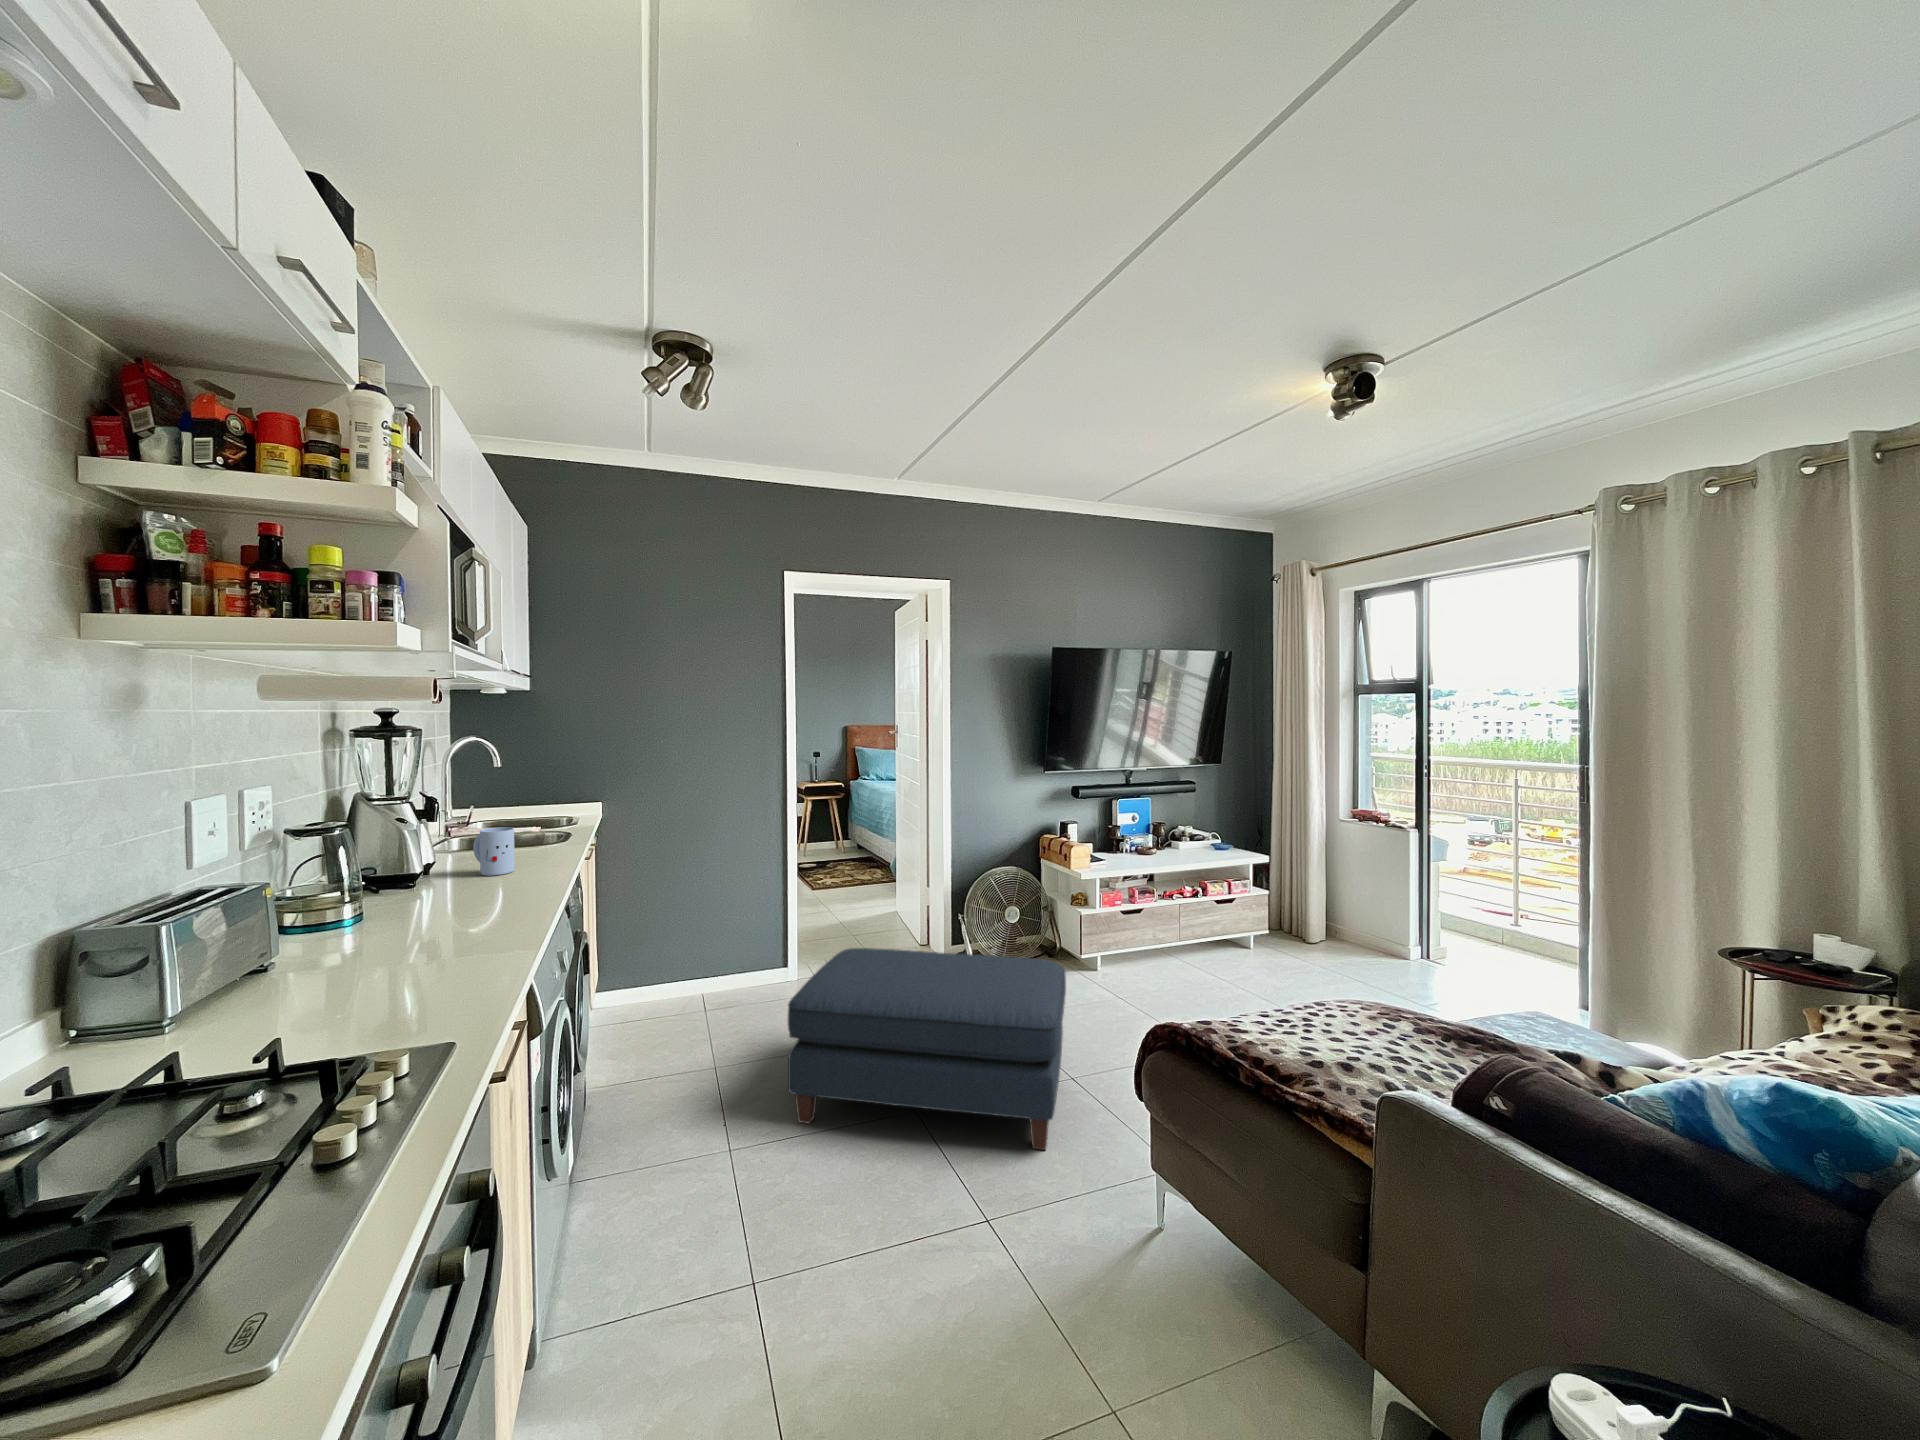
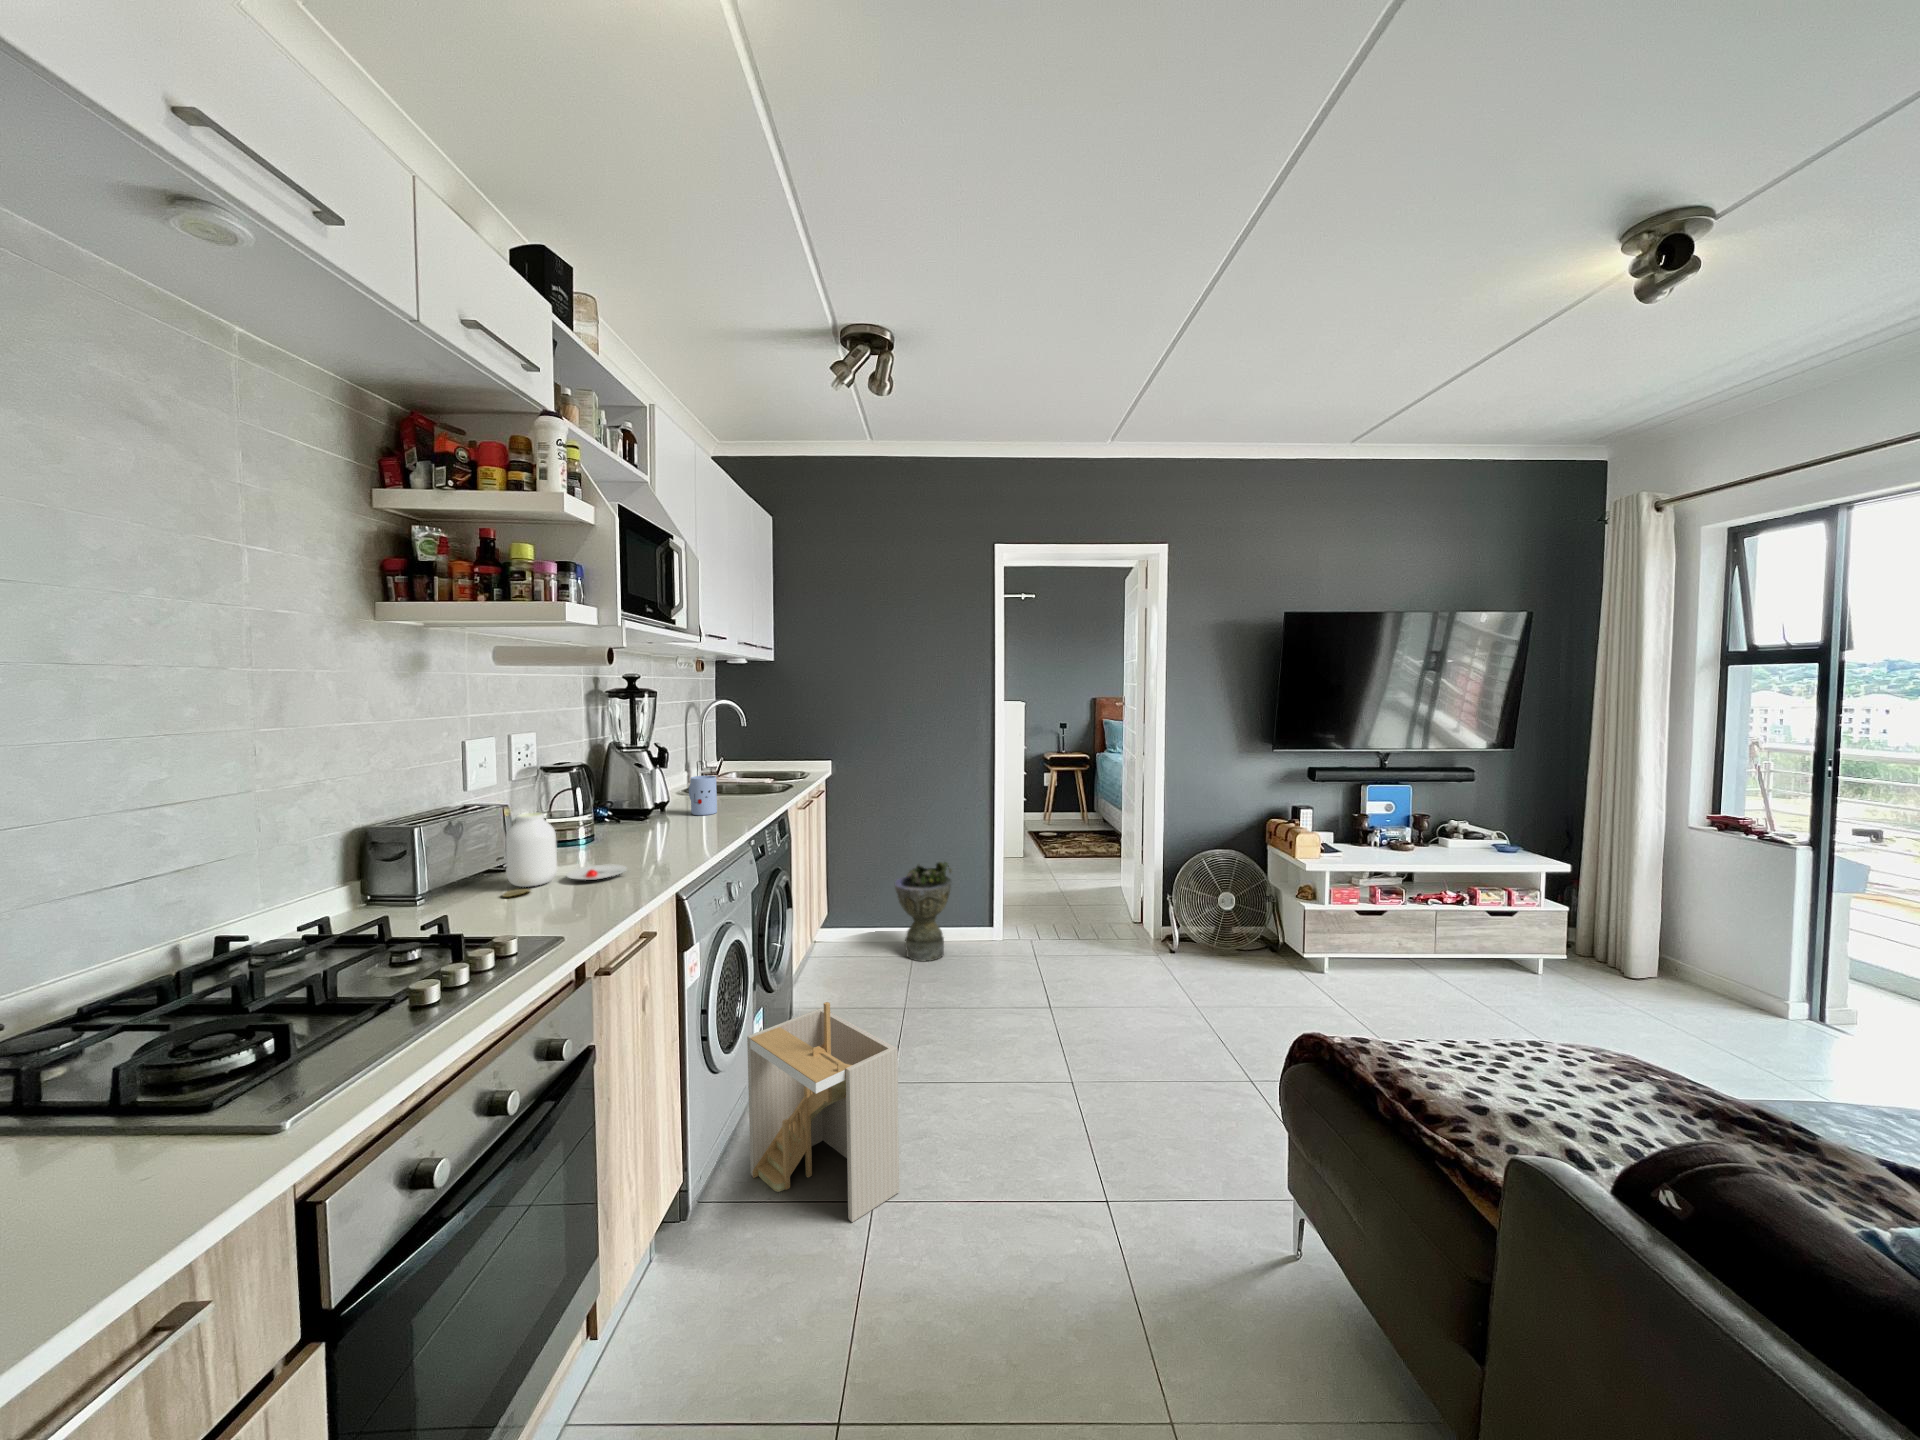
jar: none [292,890,475,1006] -> present [503,813,627,897]
planter: none [690,902,755,1013] -> present [895,862,952,961]
ottoman: present [788,948,1066,1150] -> none [946,914,1247,1151]
storage bin: none [595,1071,781,1311] -> present [747,1002,900,1222]

